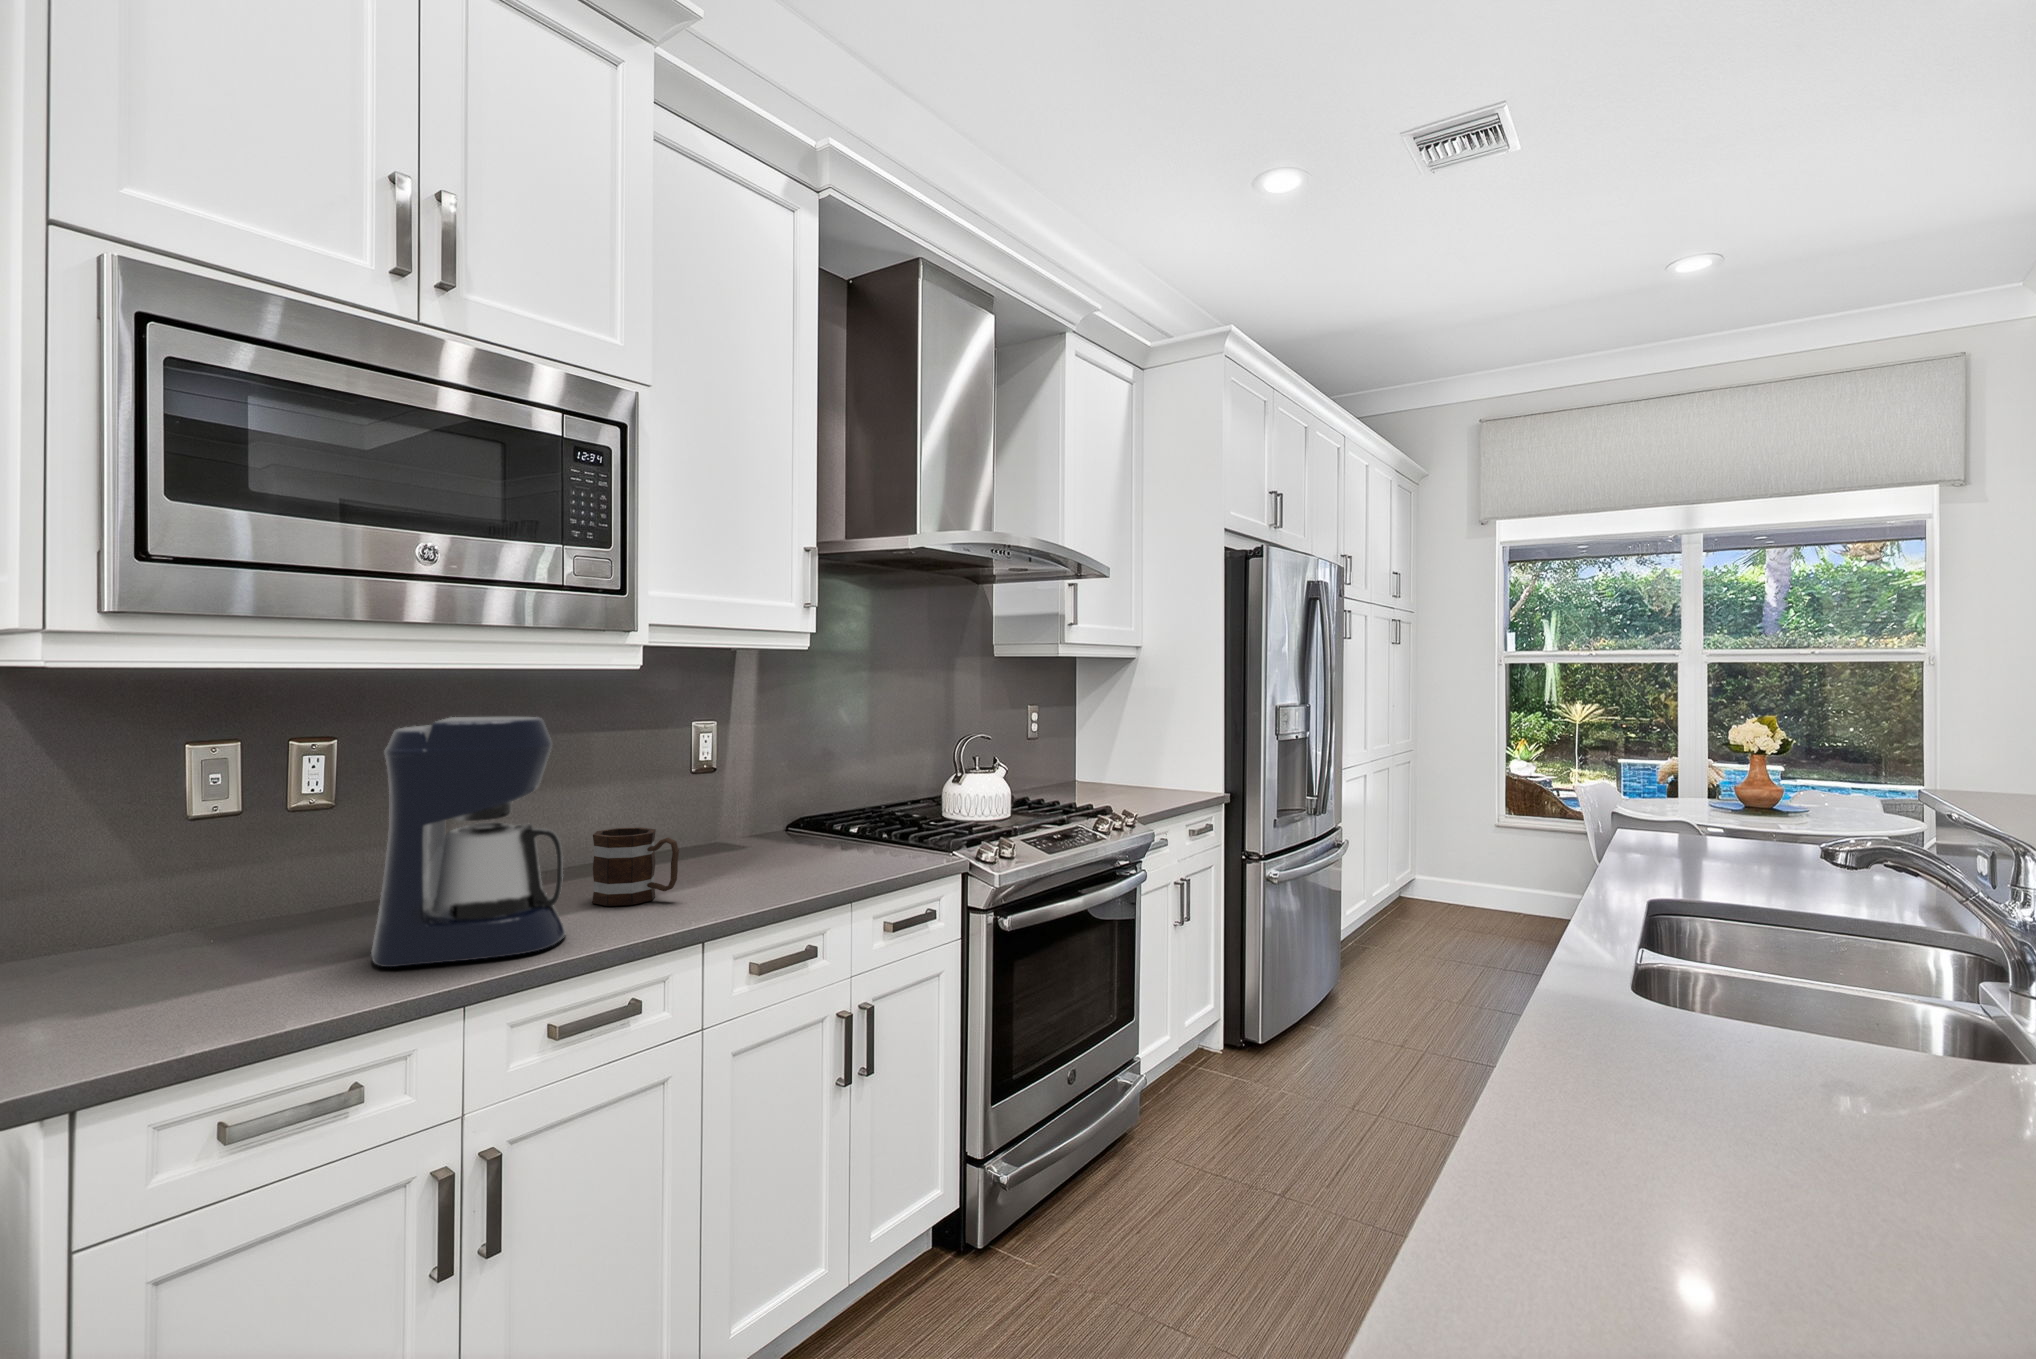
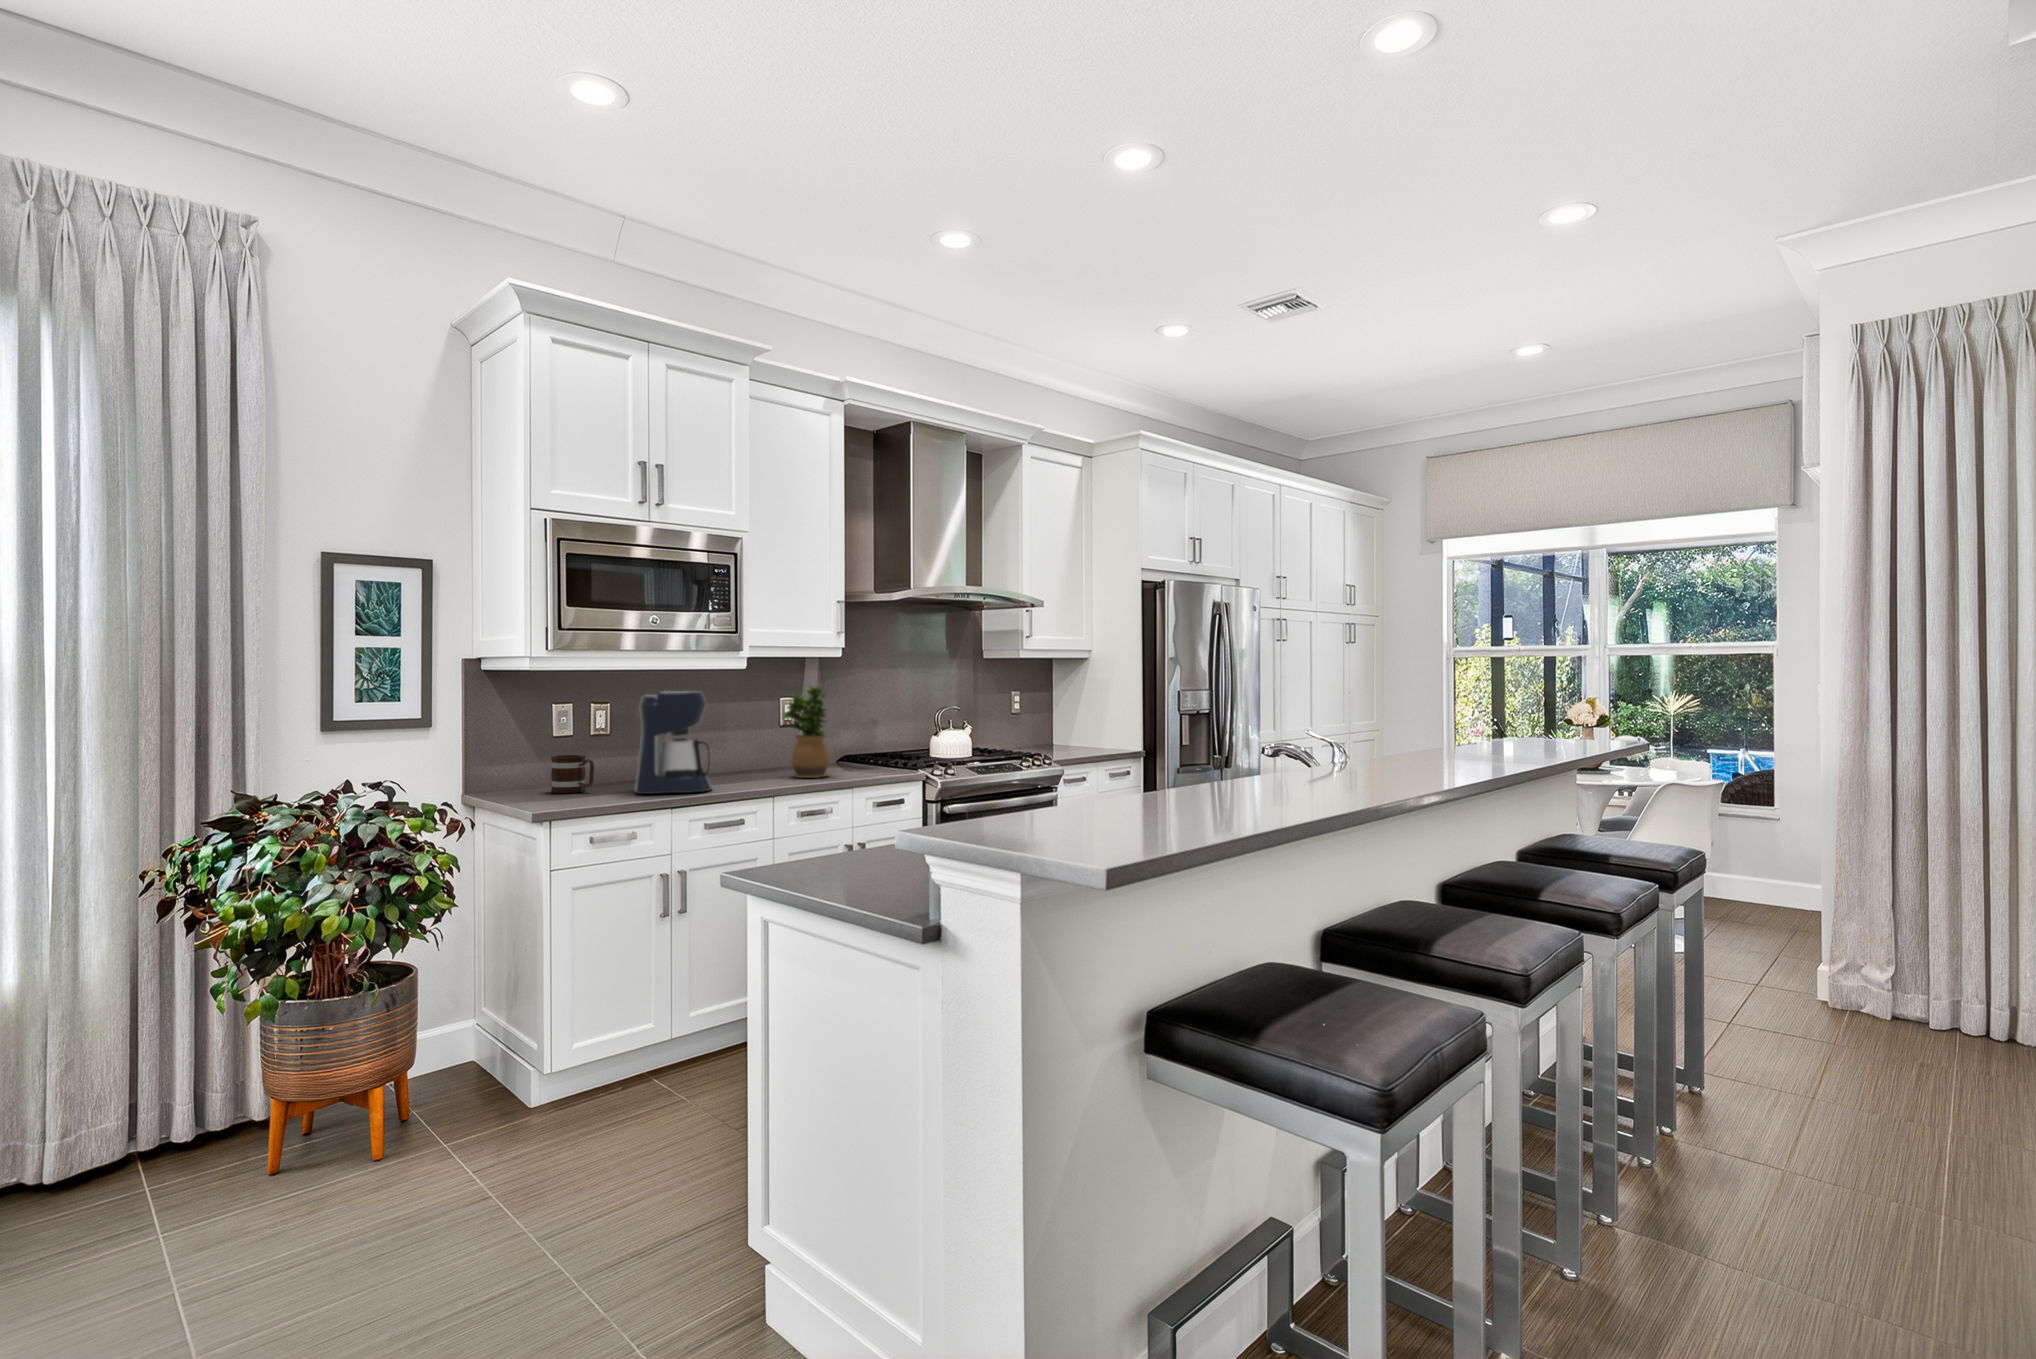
potted plant: none [708,700,803,882] -> present [783,686,830,778]
mug: present [592,827,679,906] -> present [551,755,594,793]

